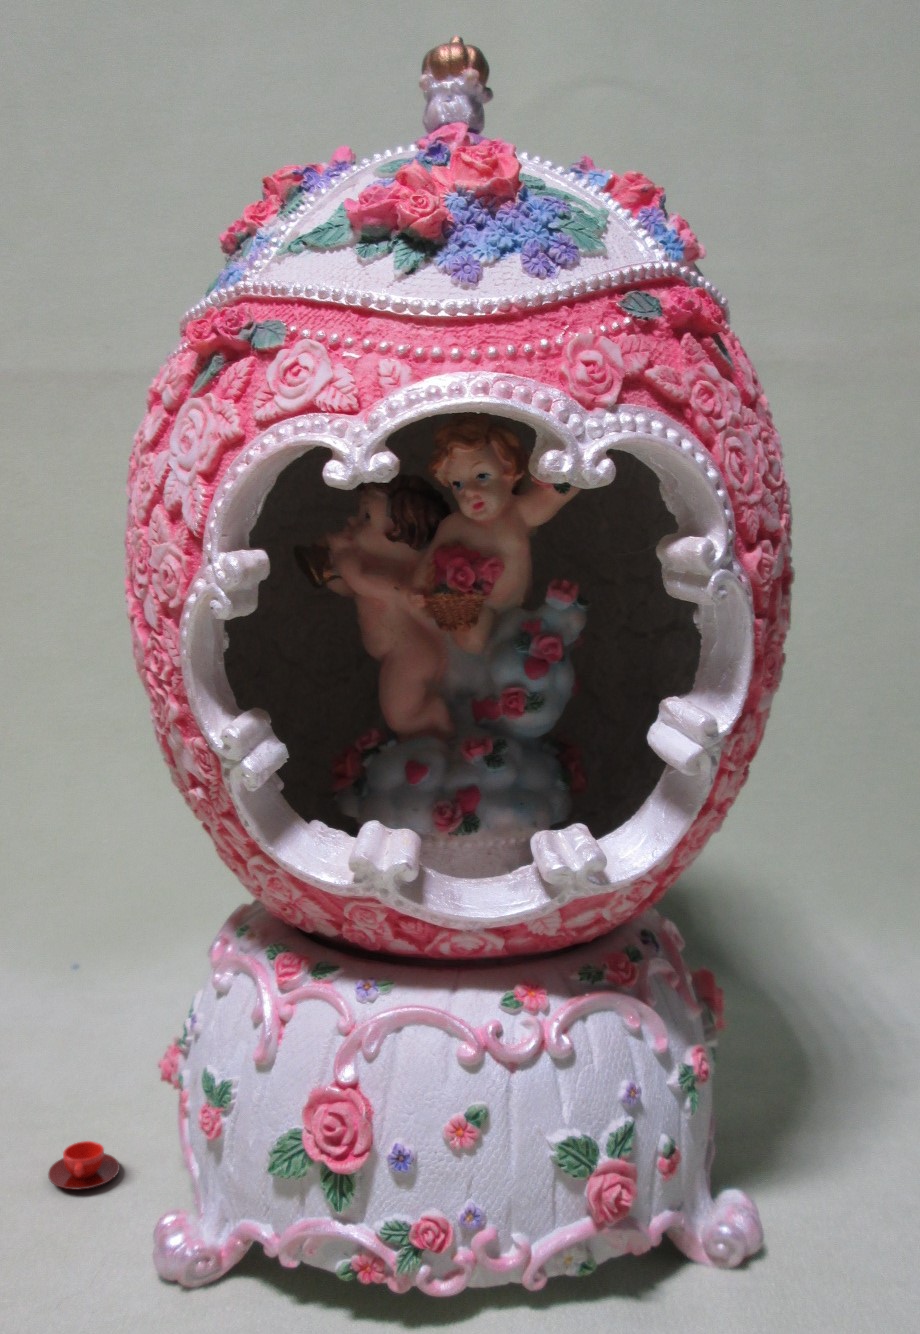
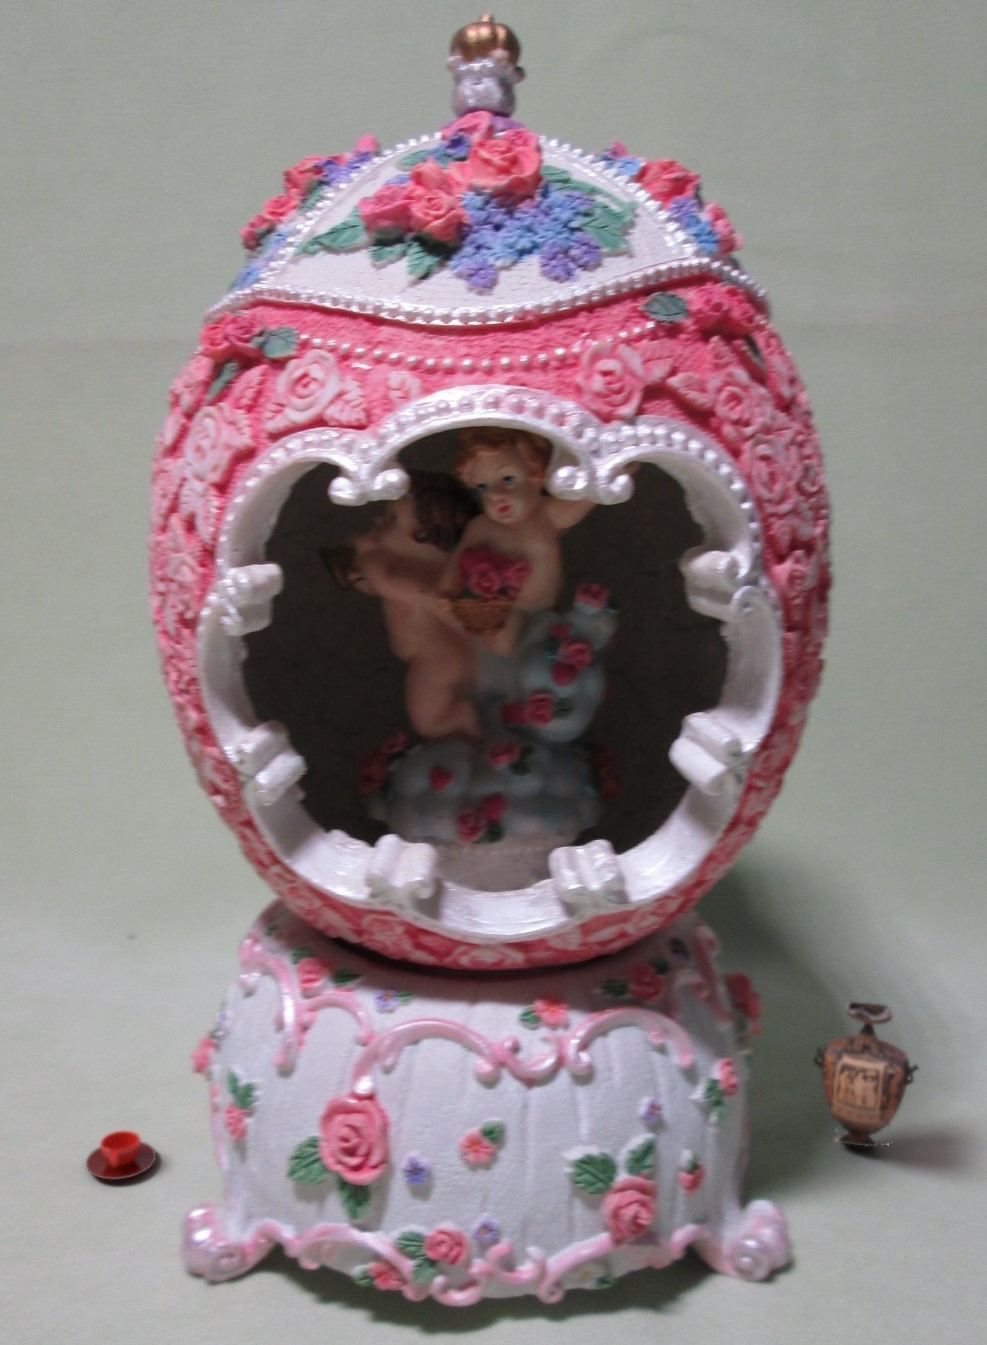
vase: none [766,996,877,1140] -> present [813,1002,918,1147]

